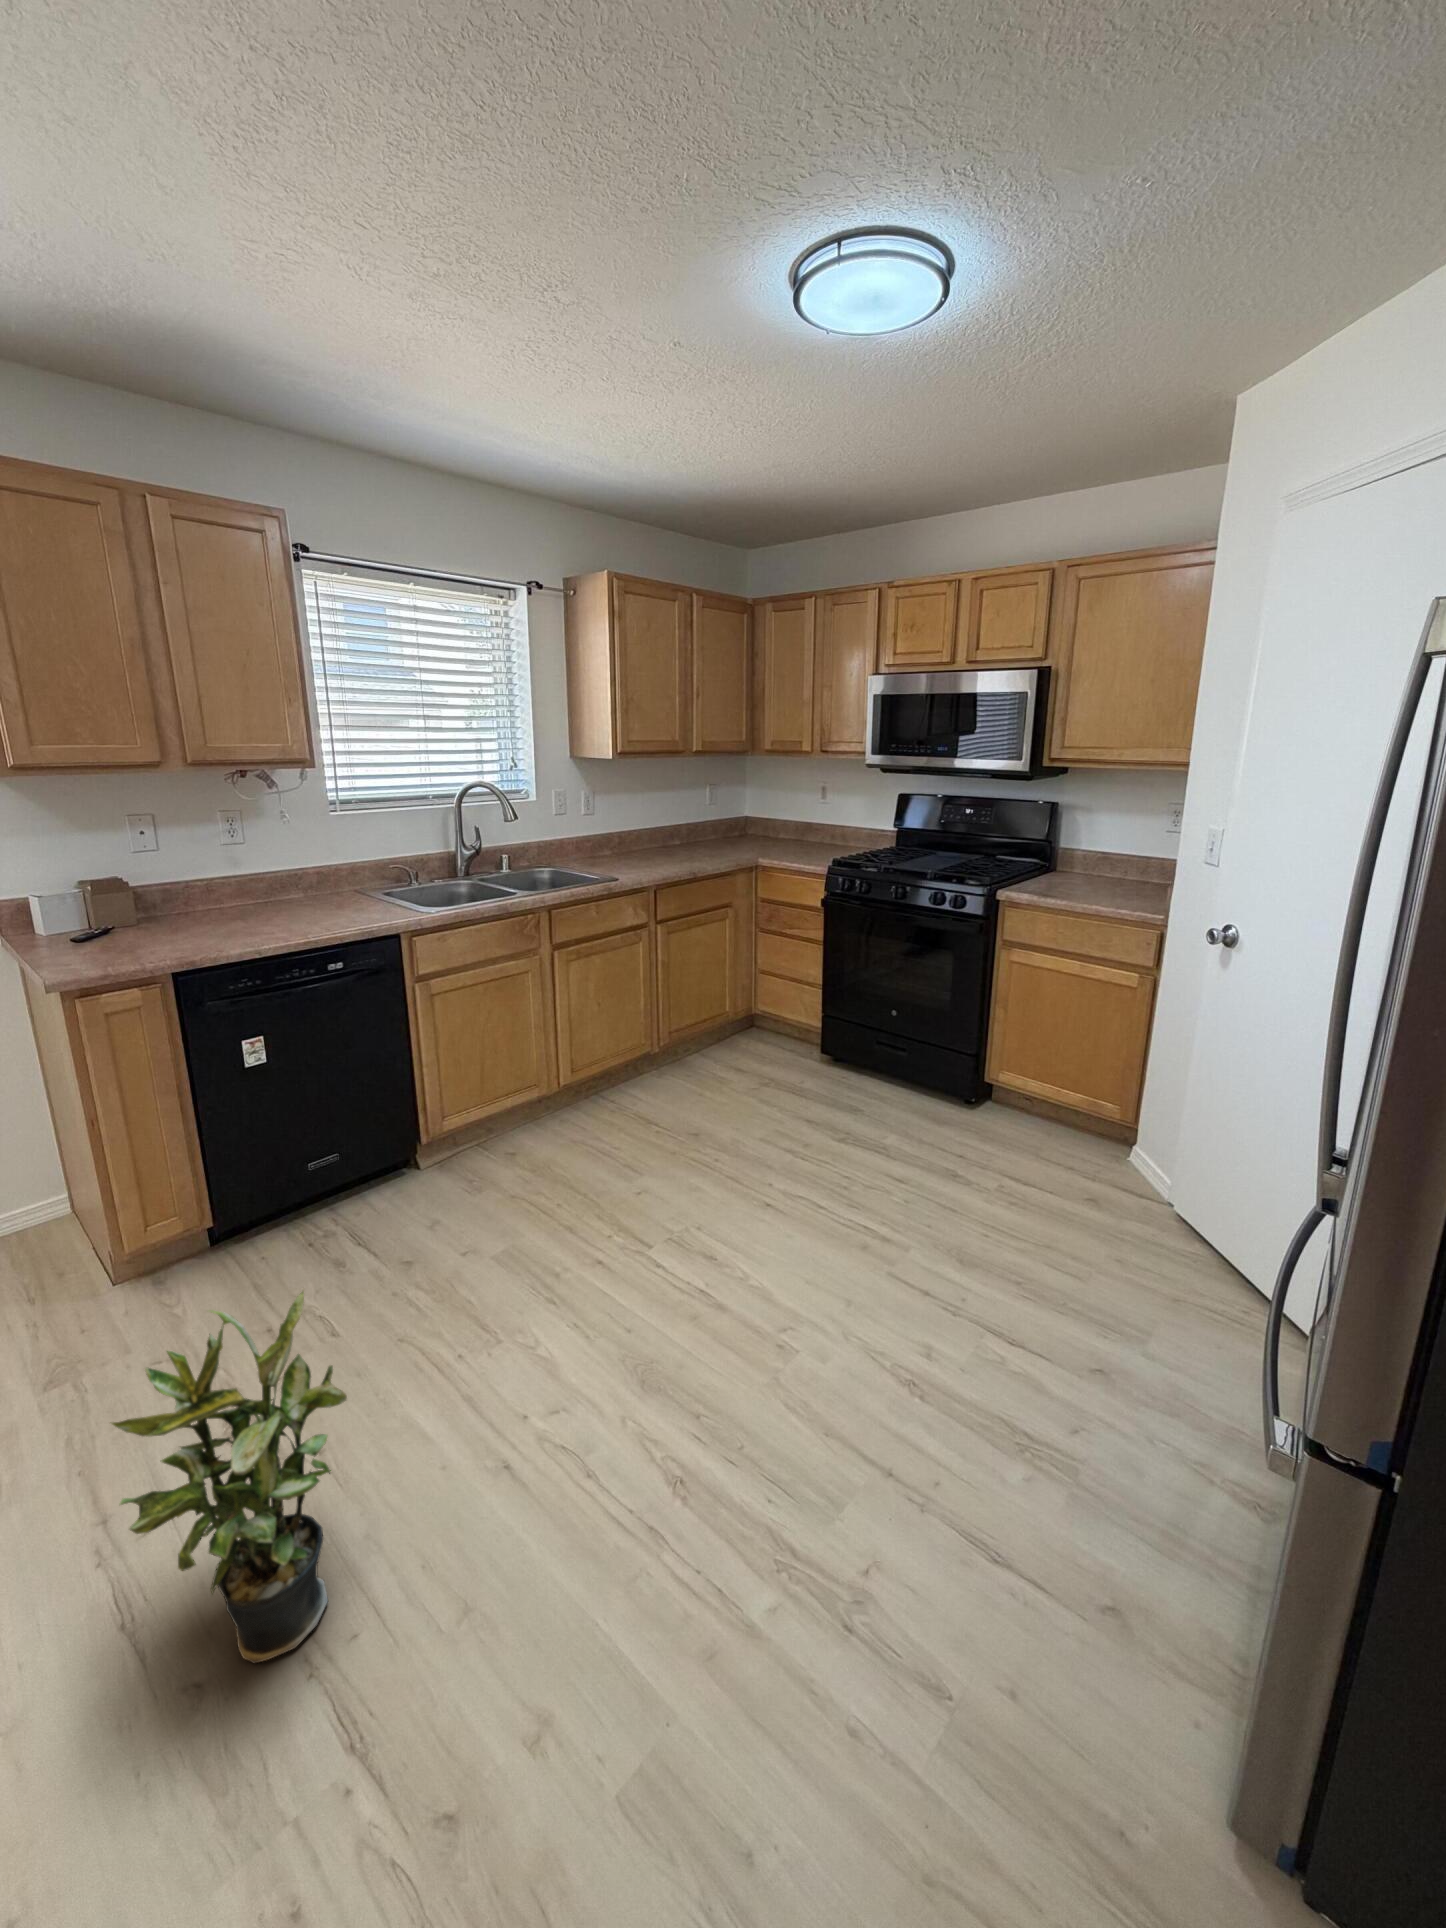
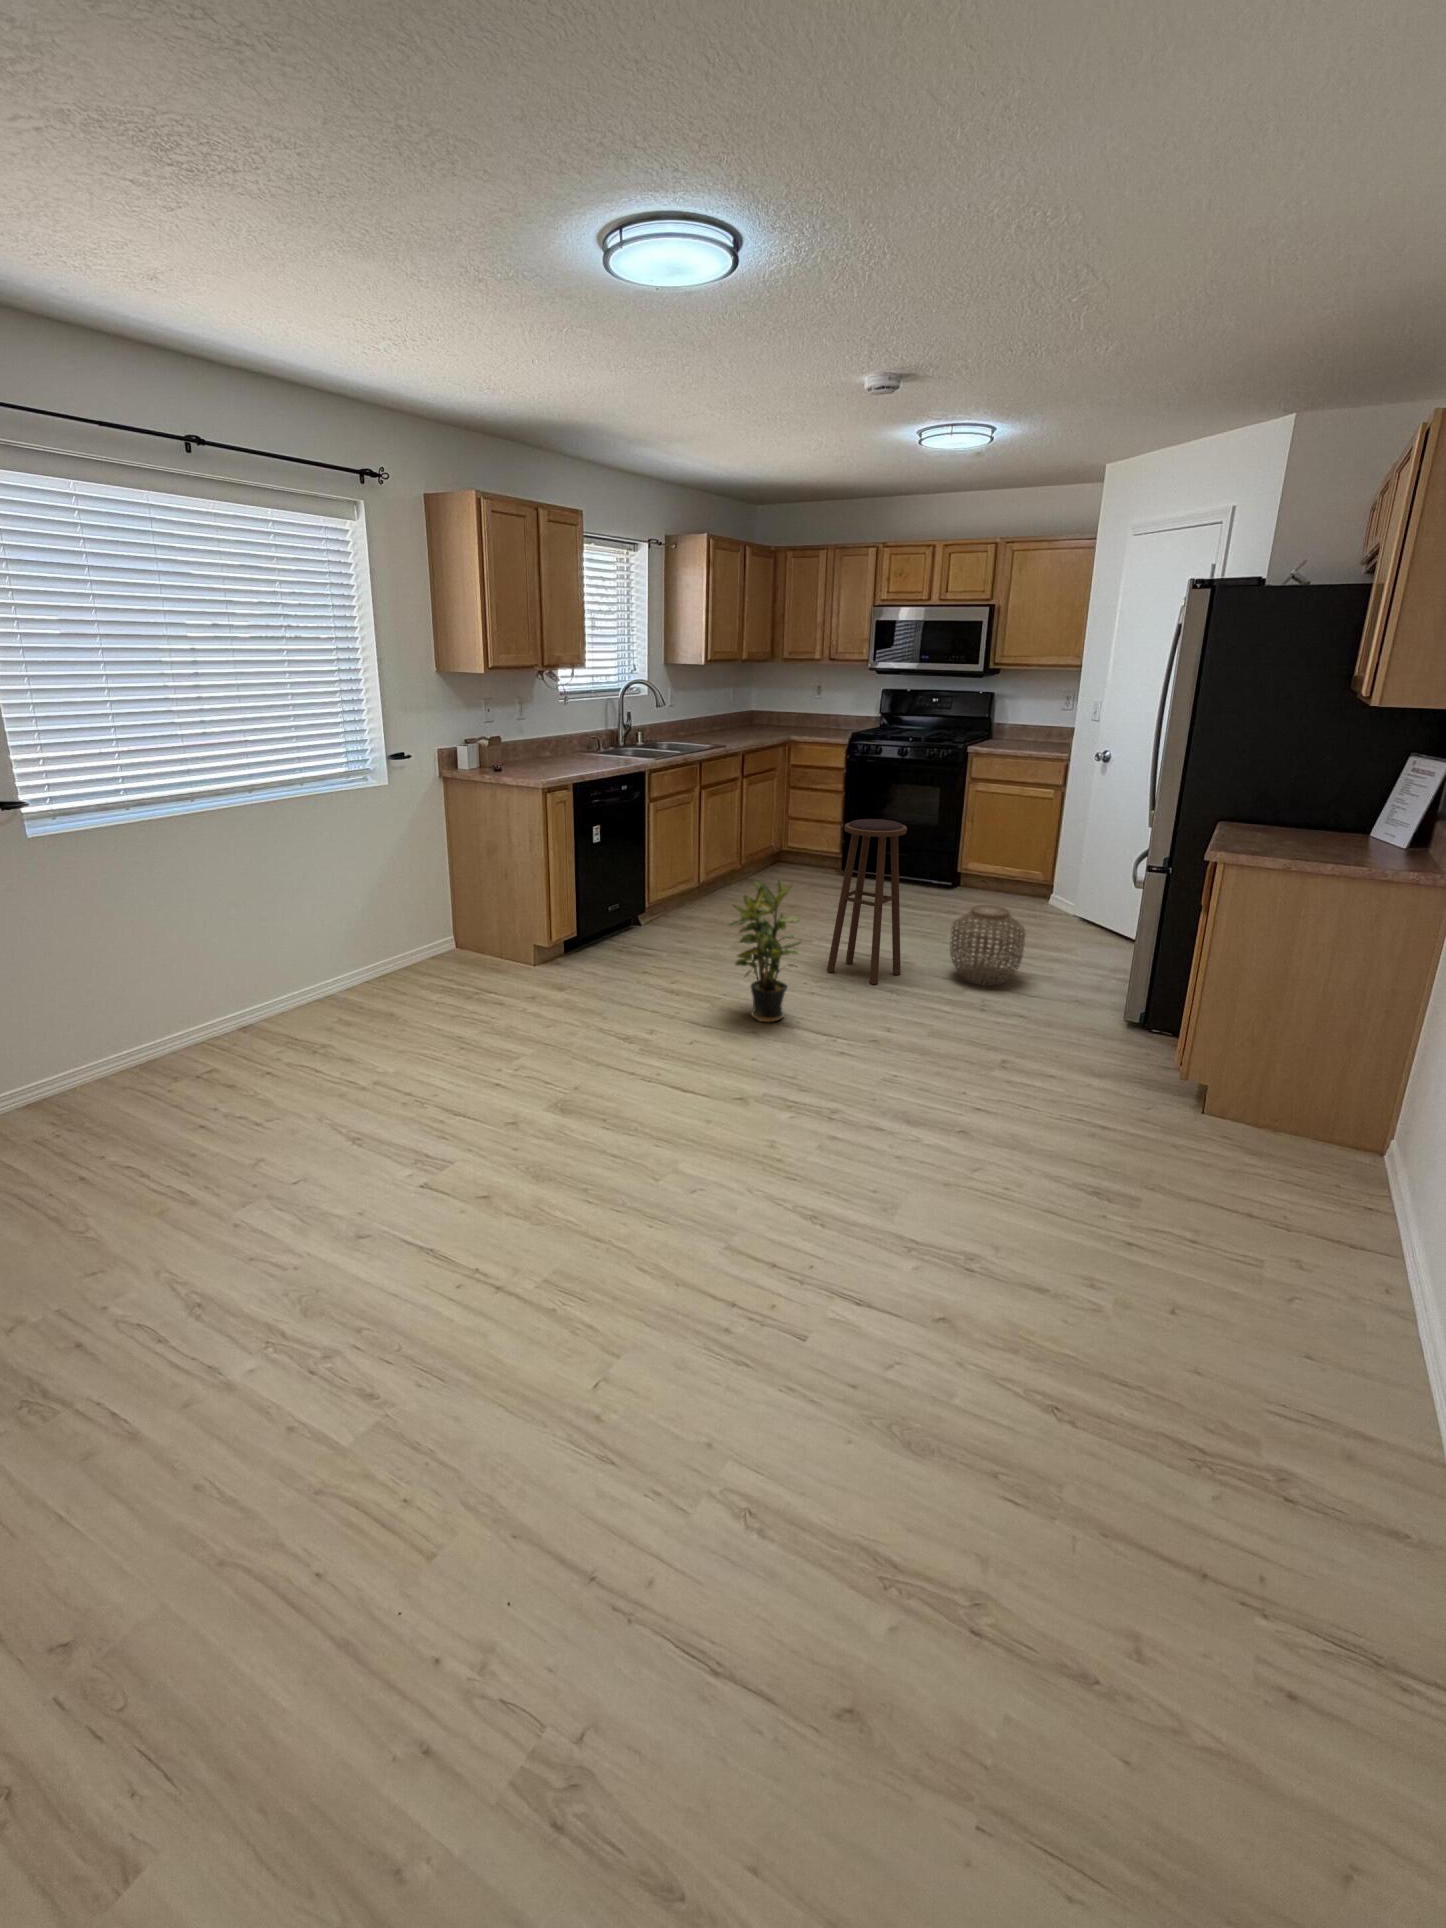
stool: none [582,1090,730,1464] -> present [827,819,907,984]
woven basket: none [824,1300,993,1510] -> present [950,905,1026,985]

